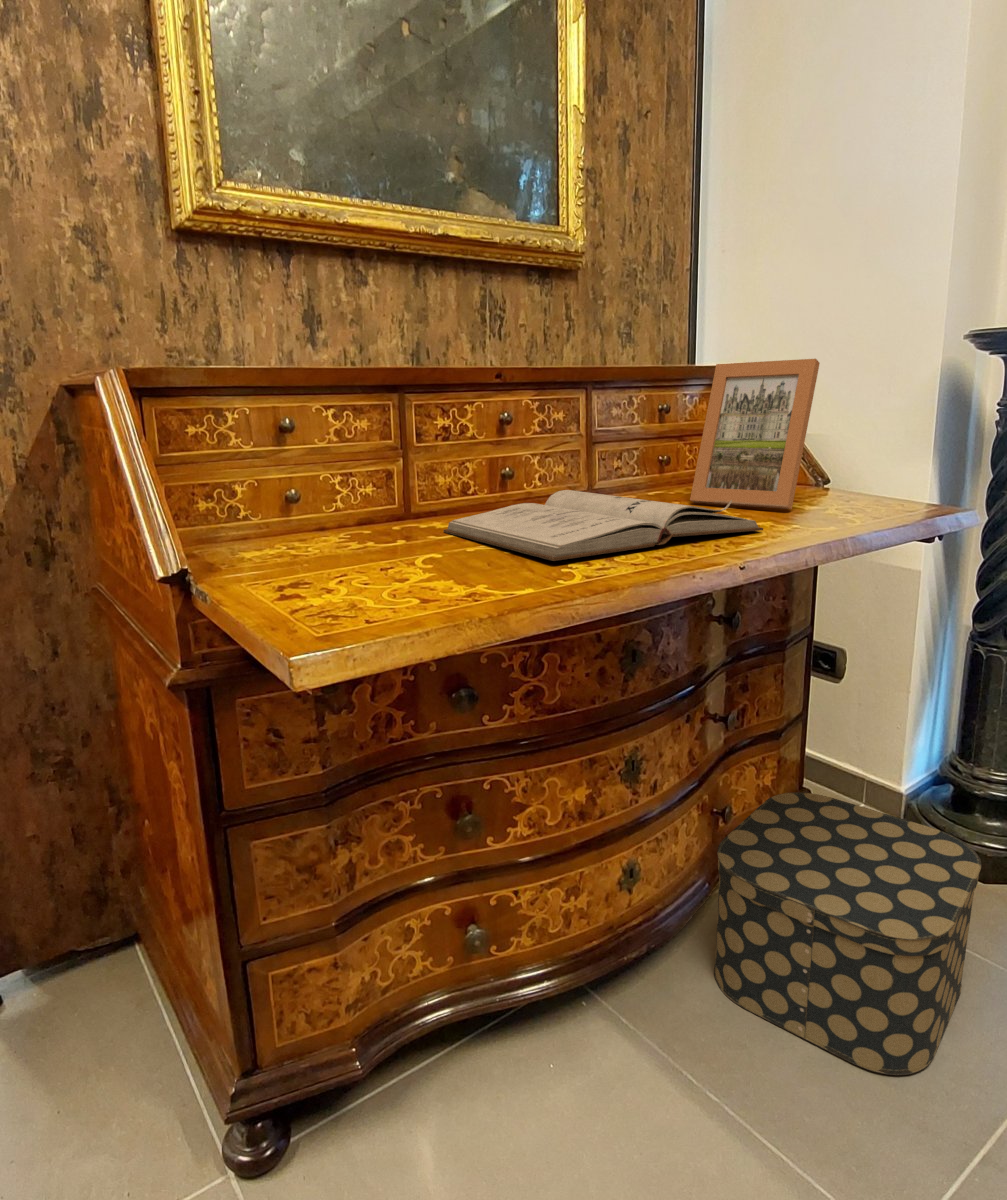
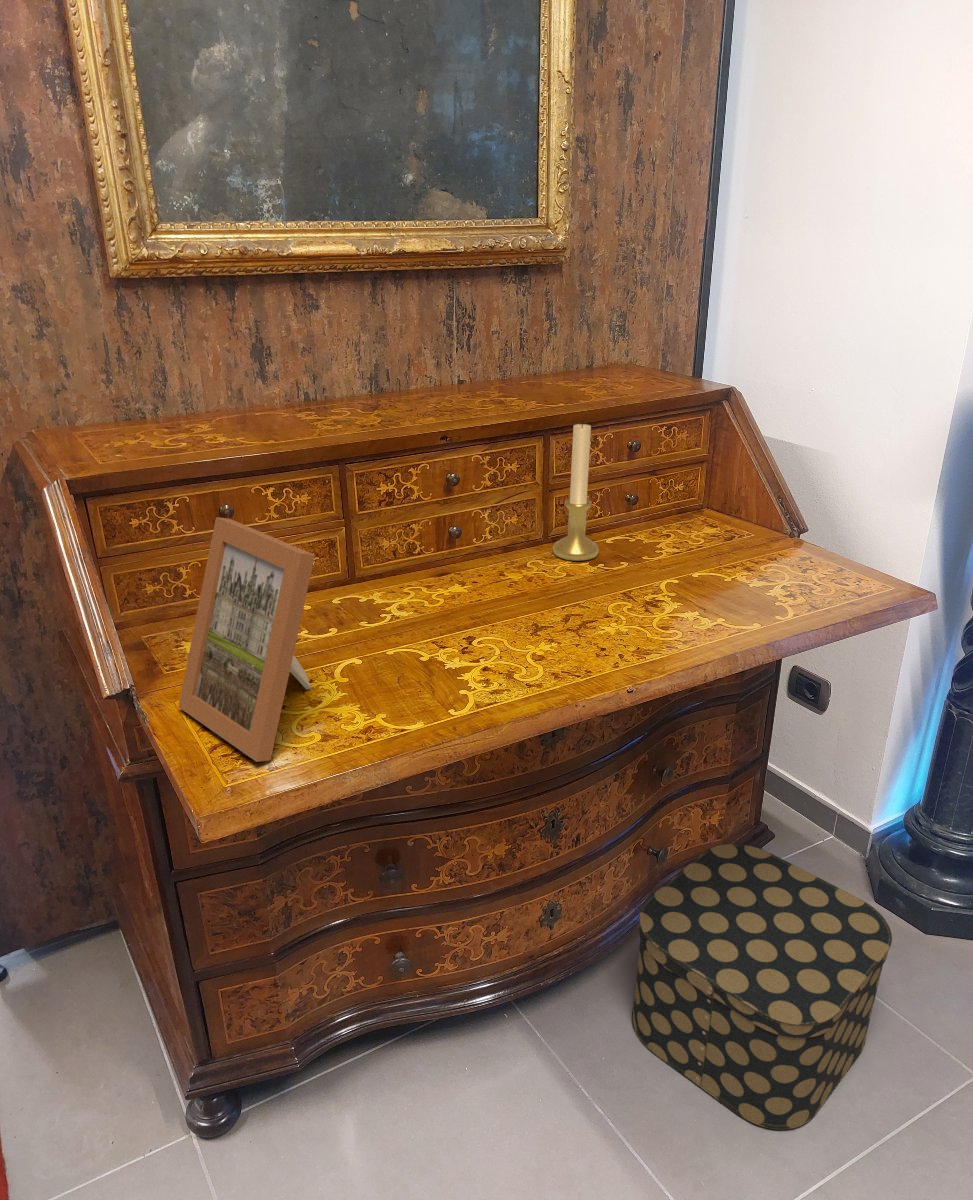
picture frame: present [690,359,820,509] -> present [179,517,315,762]
candle holder: none [599,365,643,502] -> present [553,420,599,561]
book: present [443,490,763,561] -> none [378,567,689,703]

